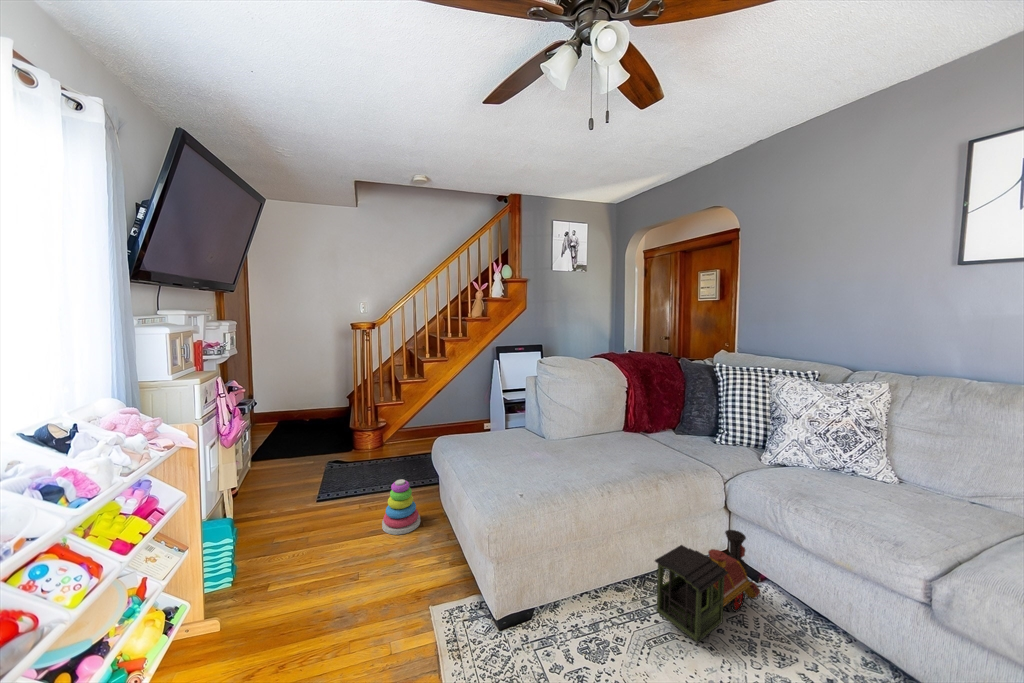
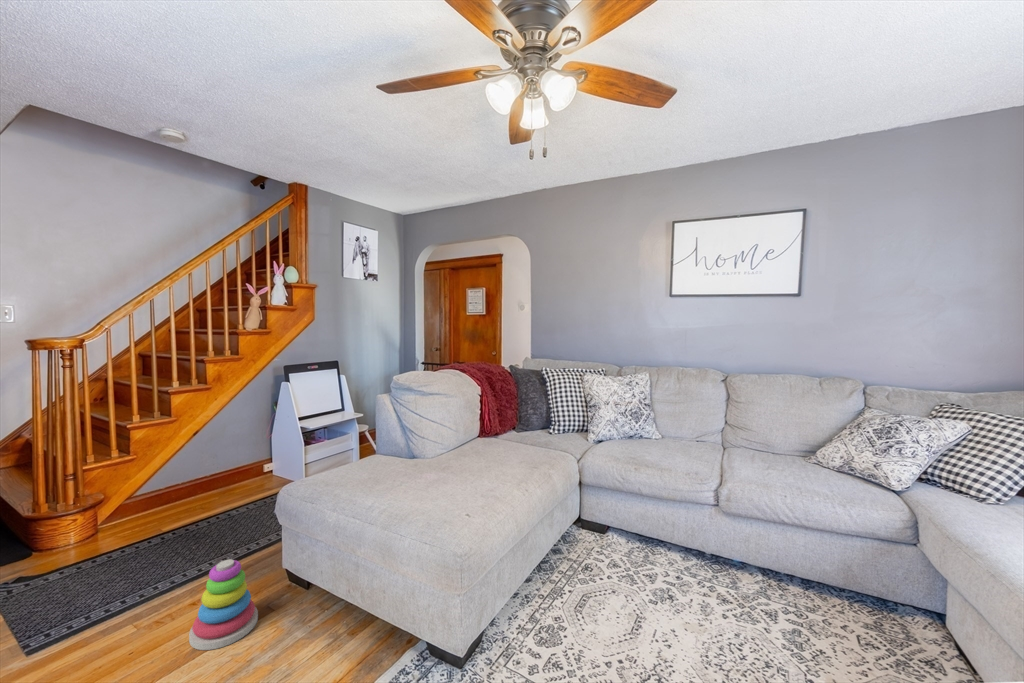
toy train: present [655,530,760,643] -> none [569,496,615,589]

